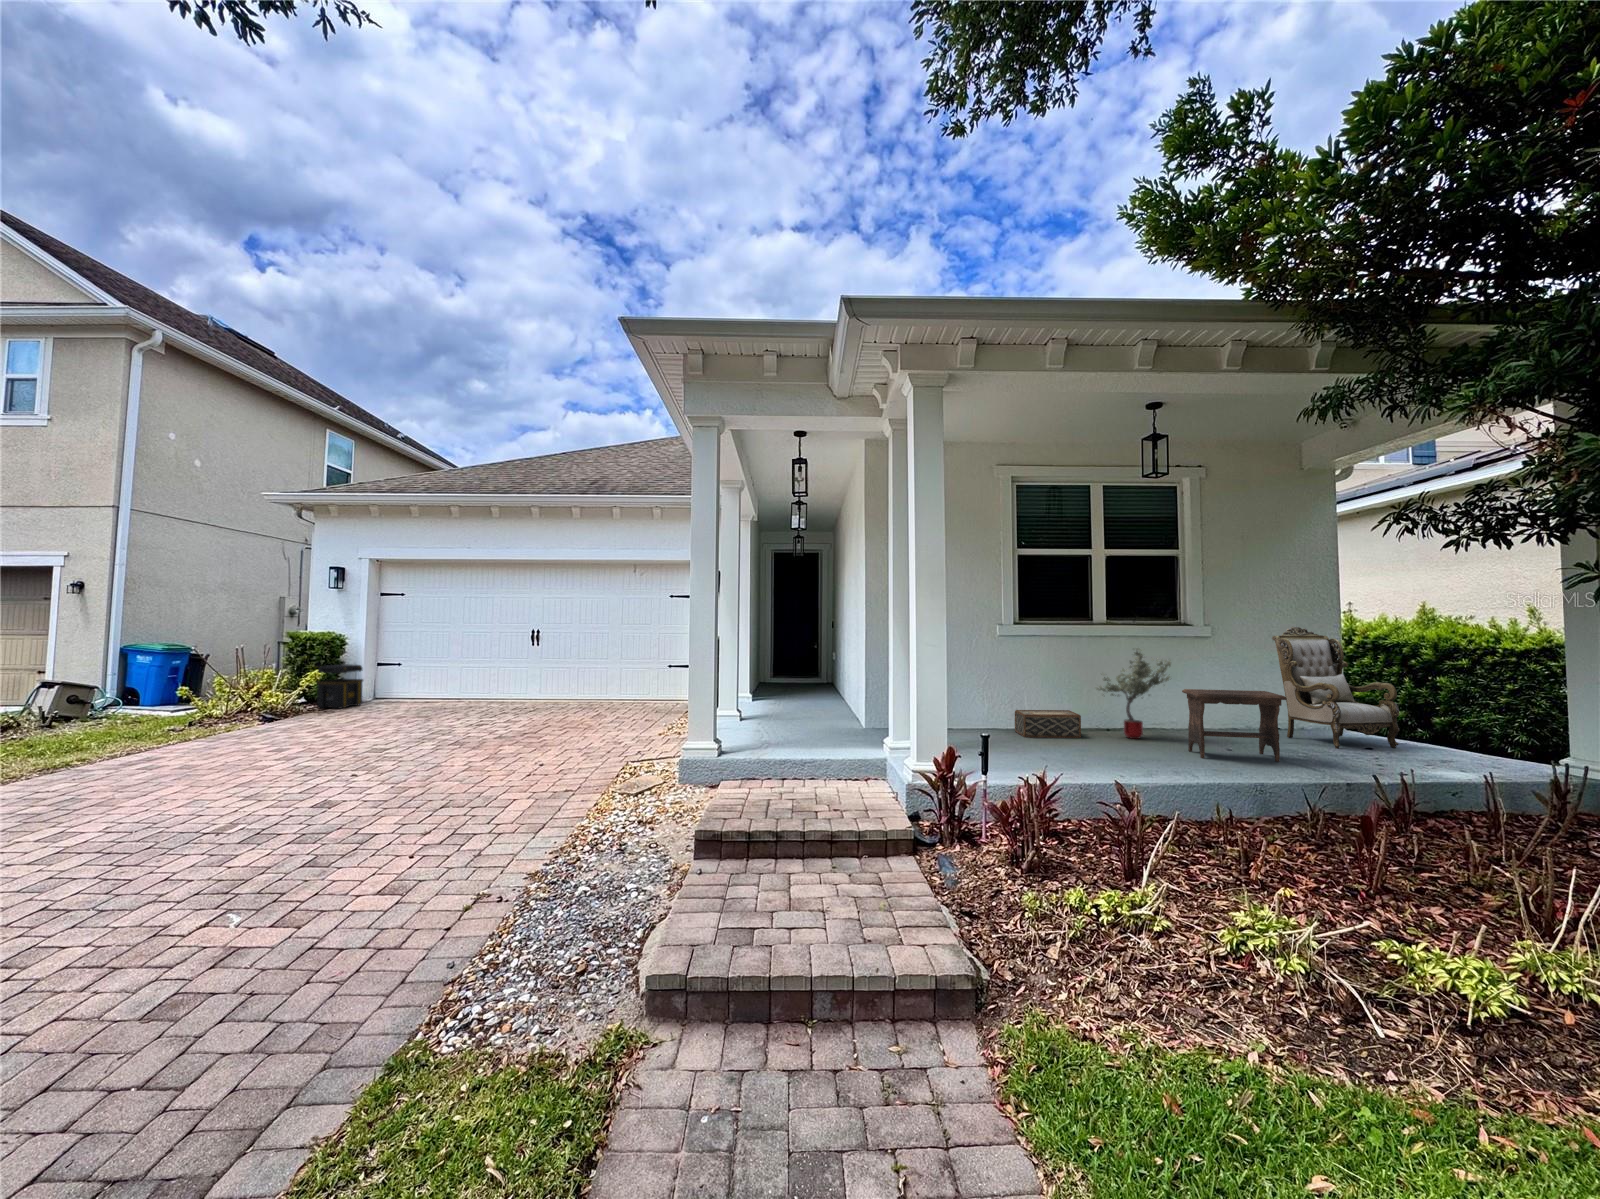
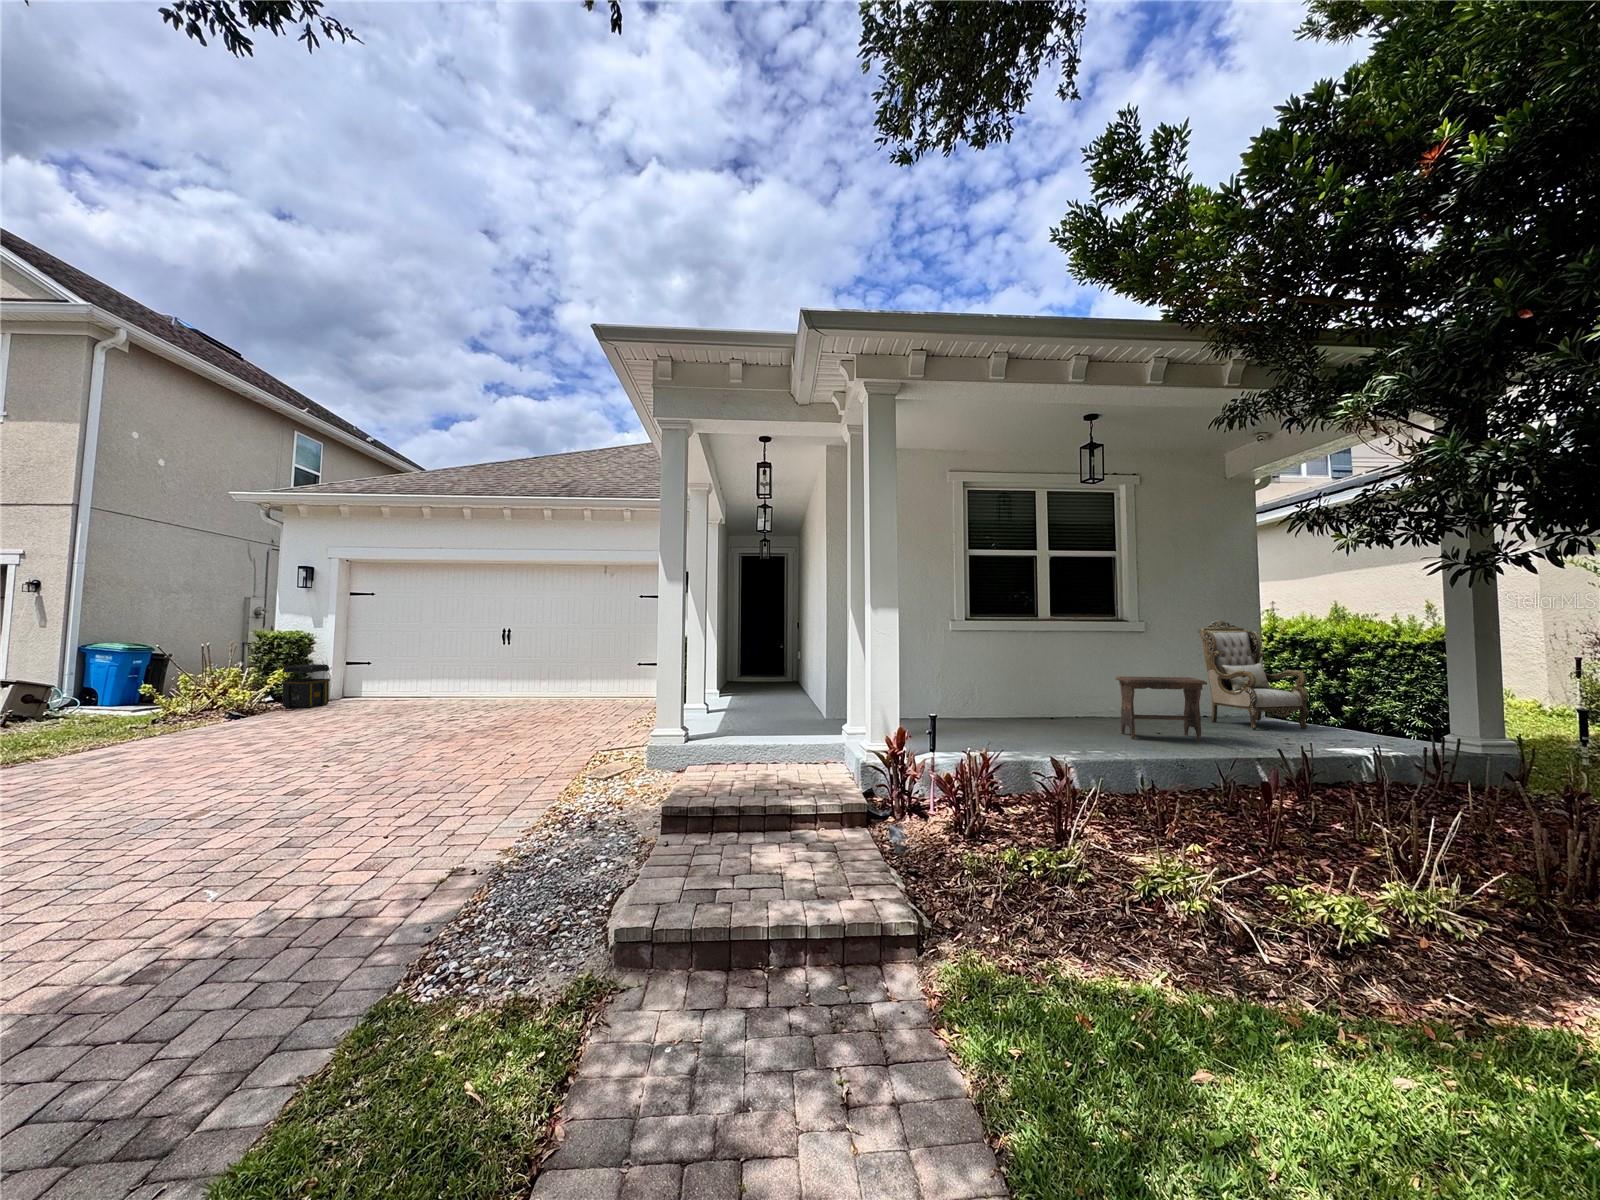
potted tree: present [1096,648,1171,739] -> none [1037,639,1108,724]
woven basket: present [1015,710,1081,738] -> none [965,699,1025,724]

